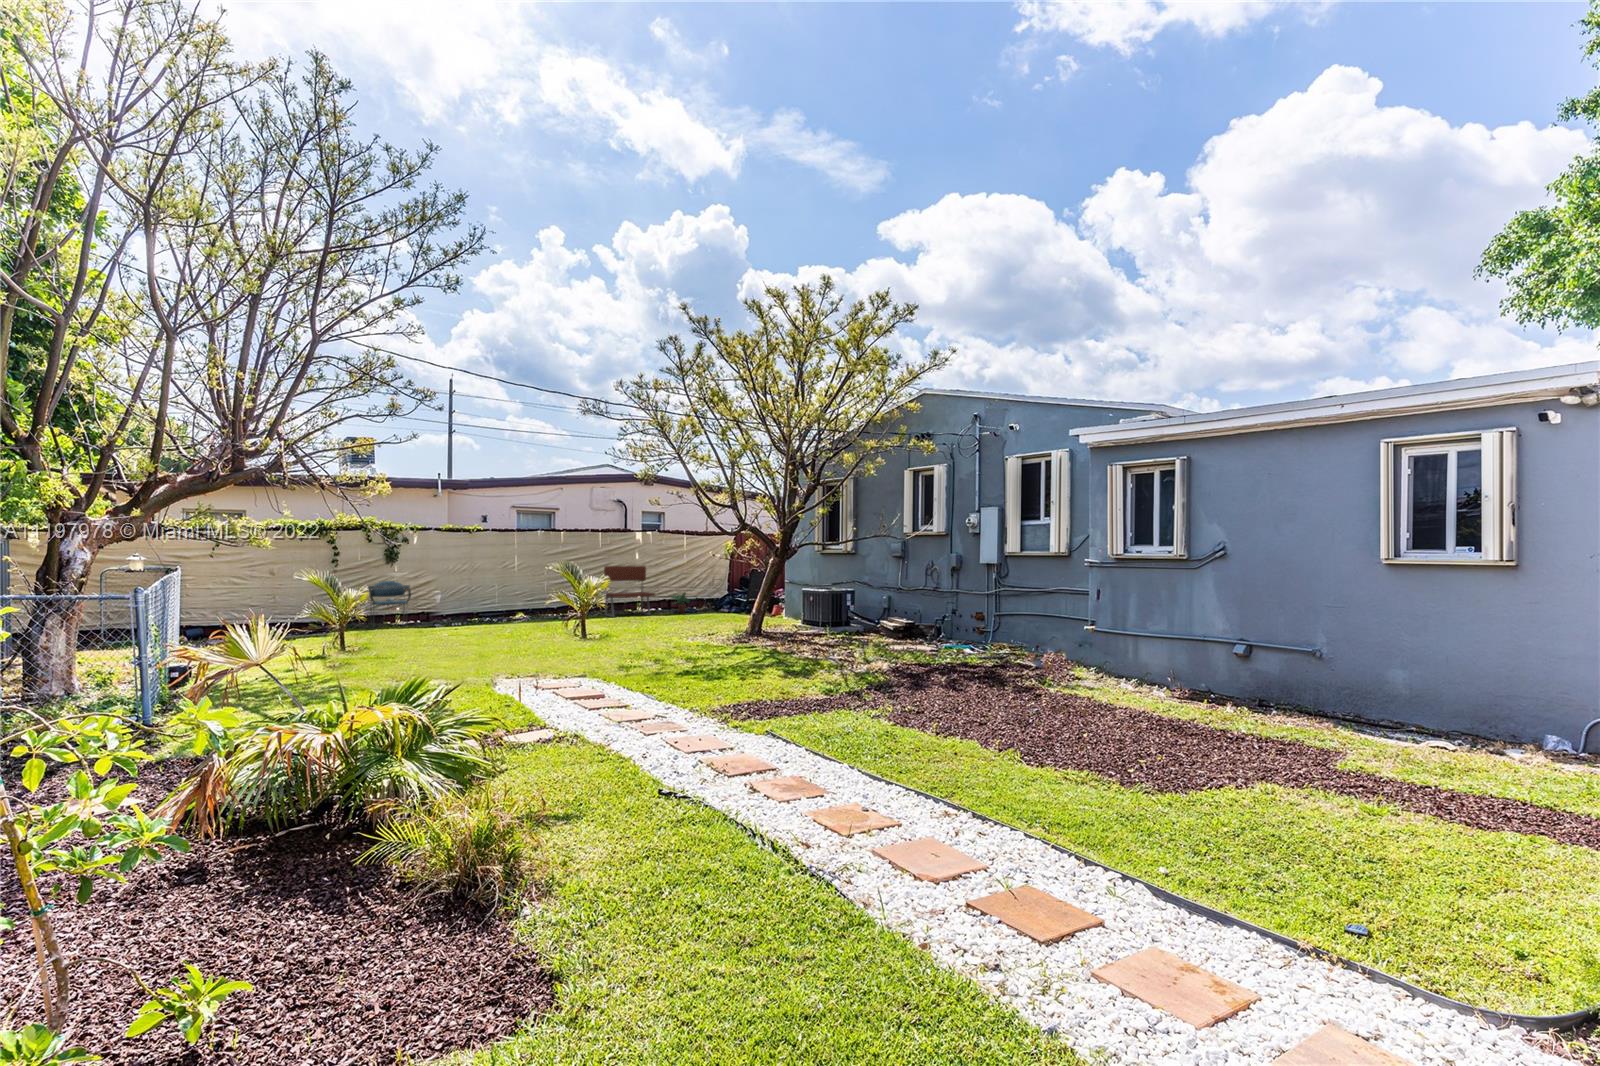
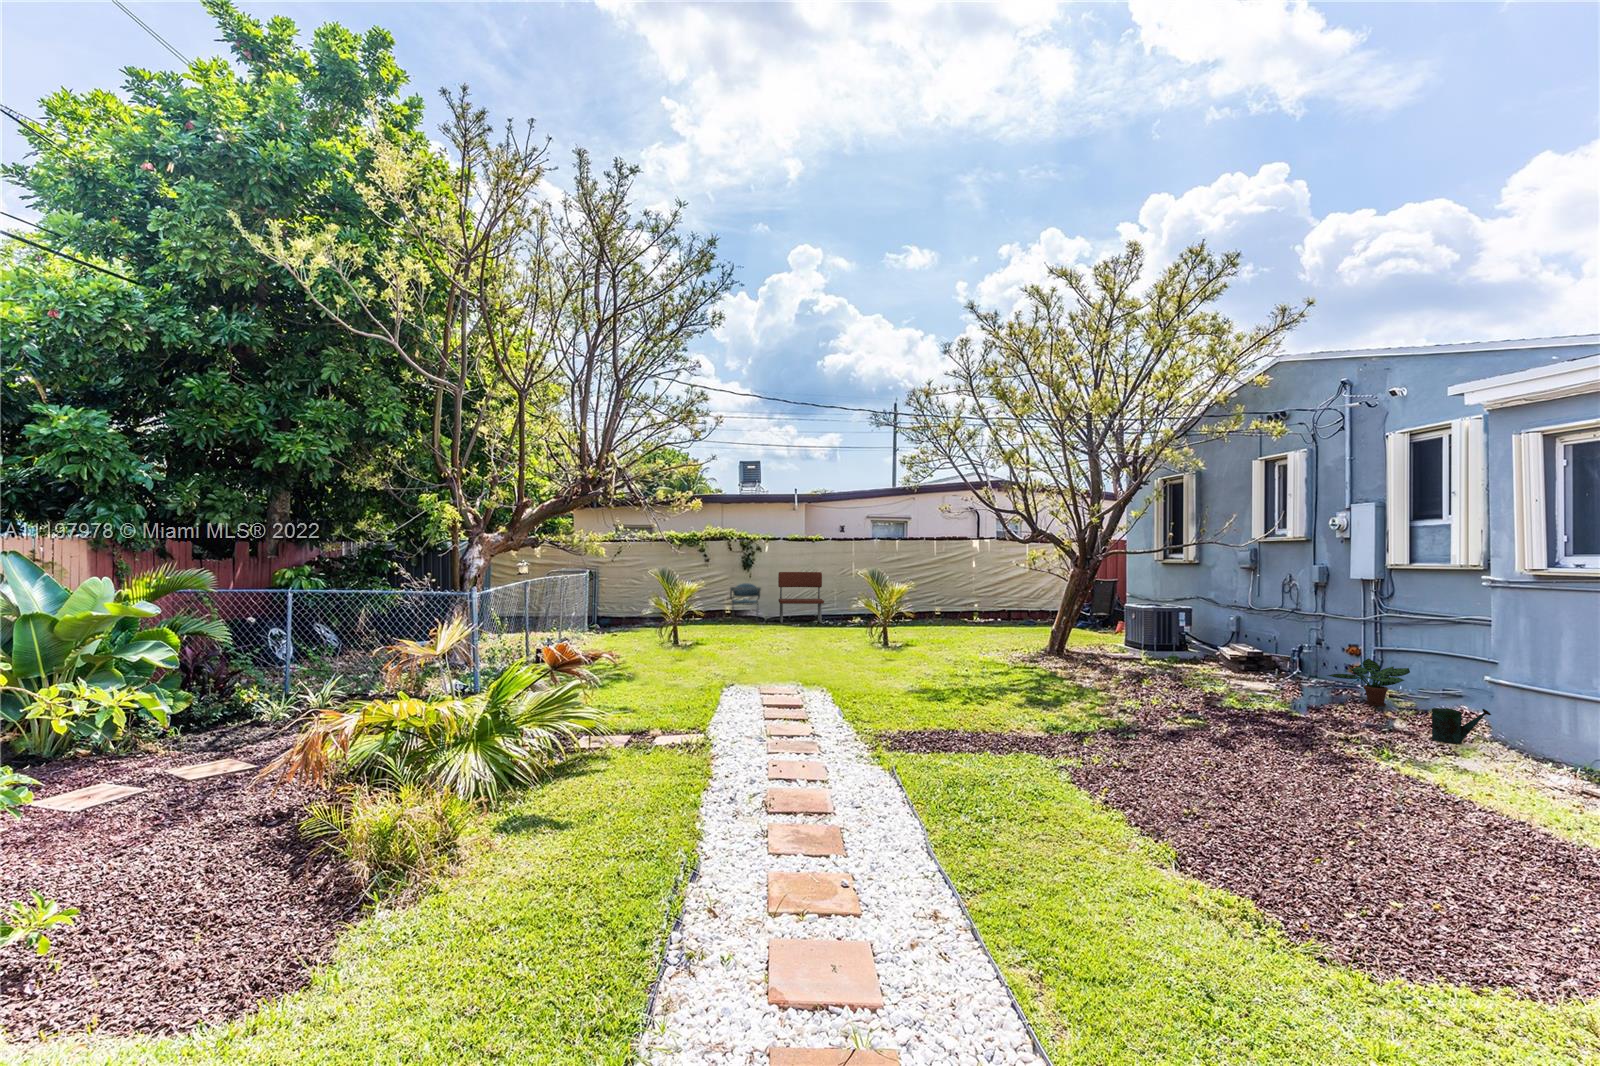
bench: present [604,566,655,617] -> present [778,572,824,623]
potted plant: present [672,593,690,613] -> present [1328,658,1410,706]
watering can: none [1048,644,1084,669] -> present [1421,708,1491,744]

